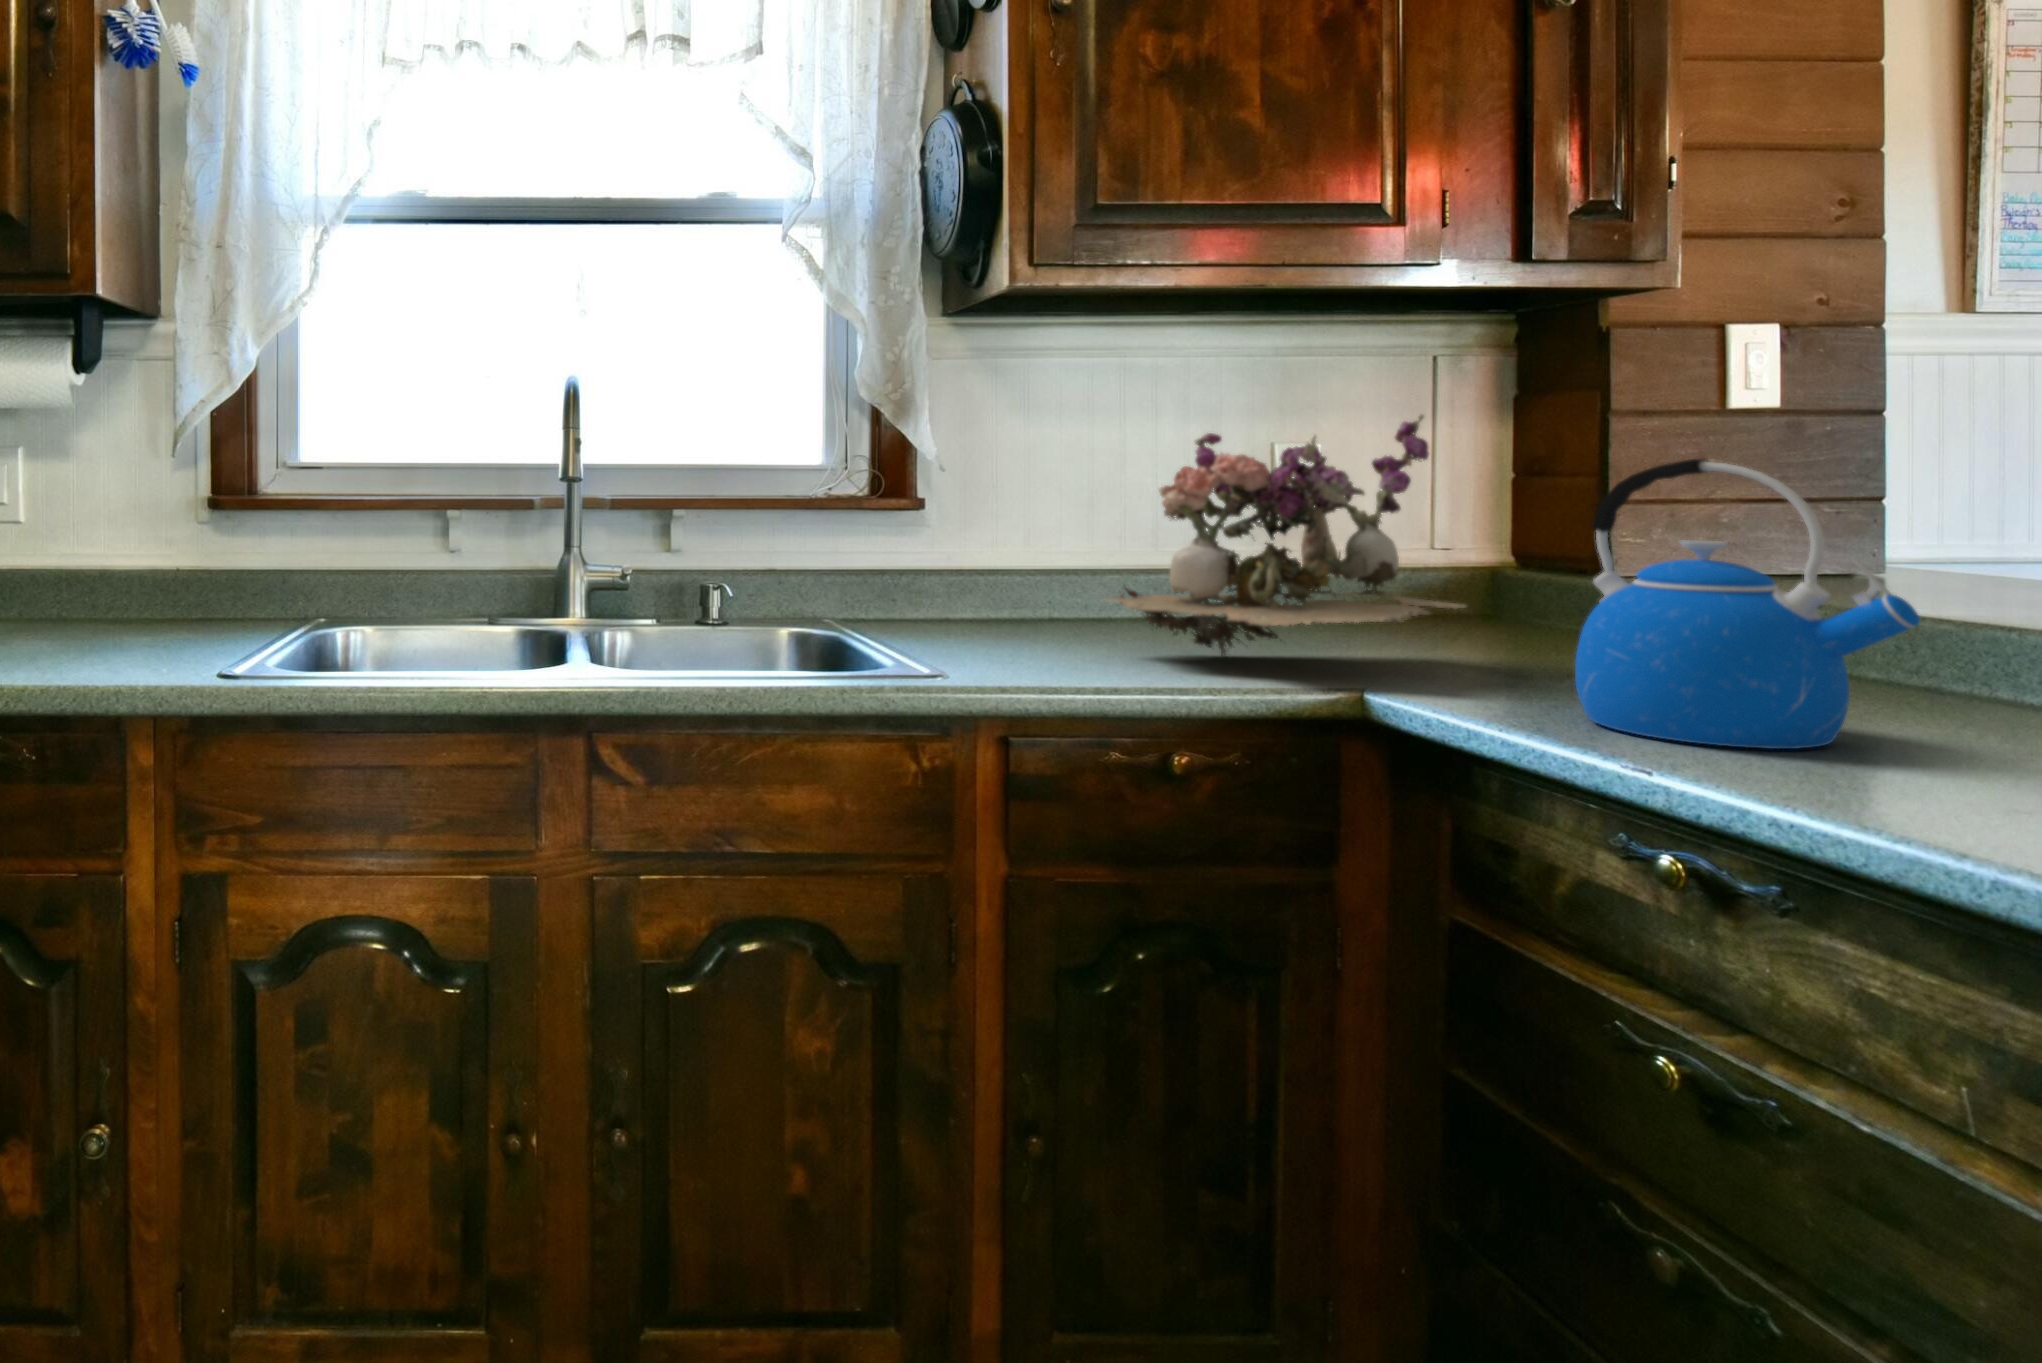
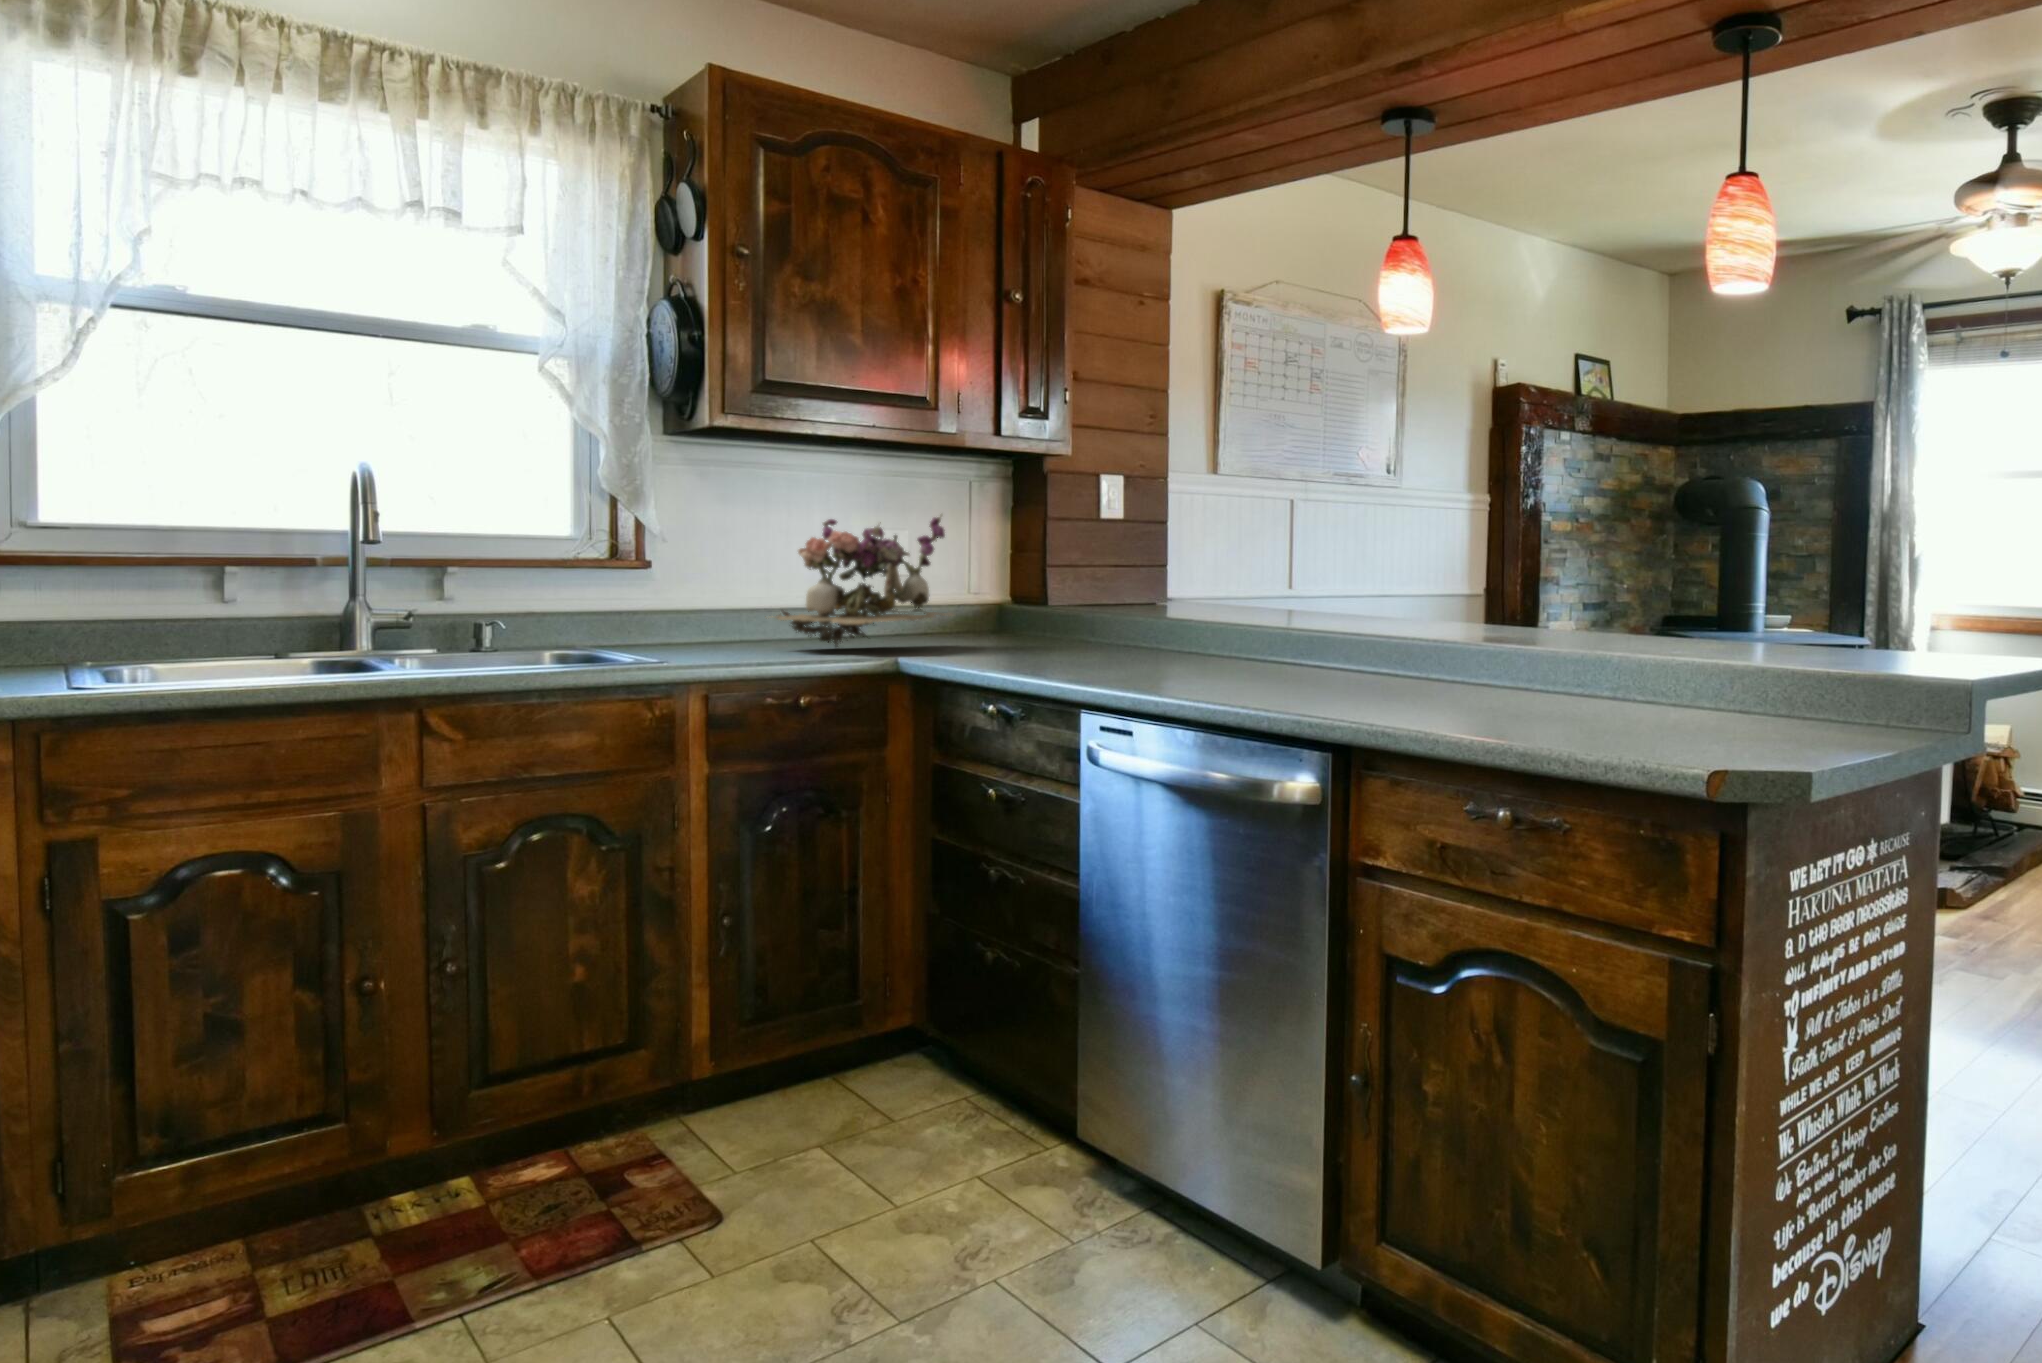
kettle: present [1575,459,1920,749] -> none [976,539,1083,663]

